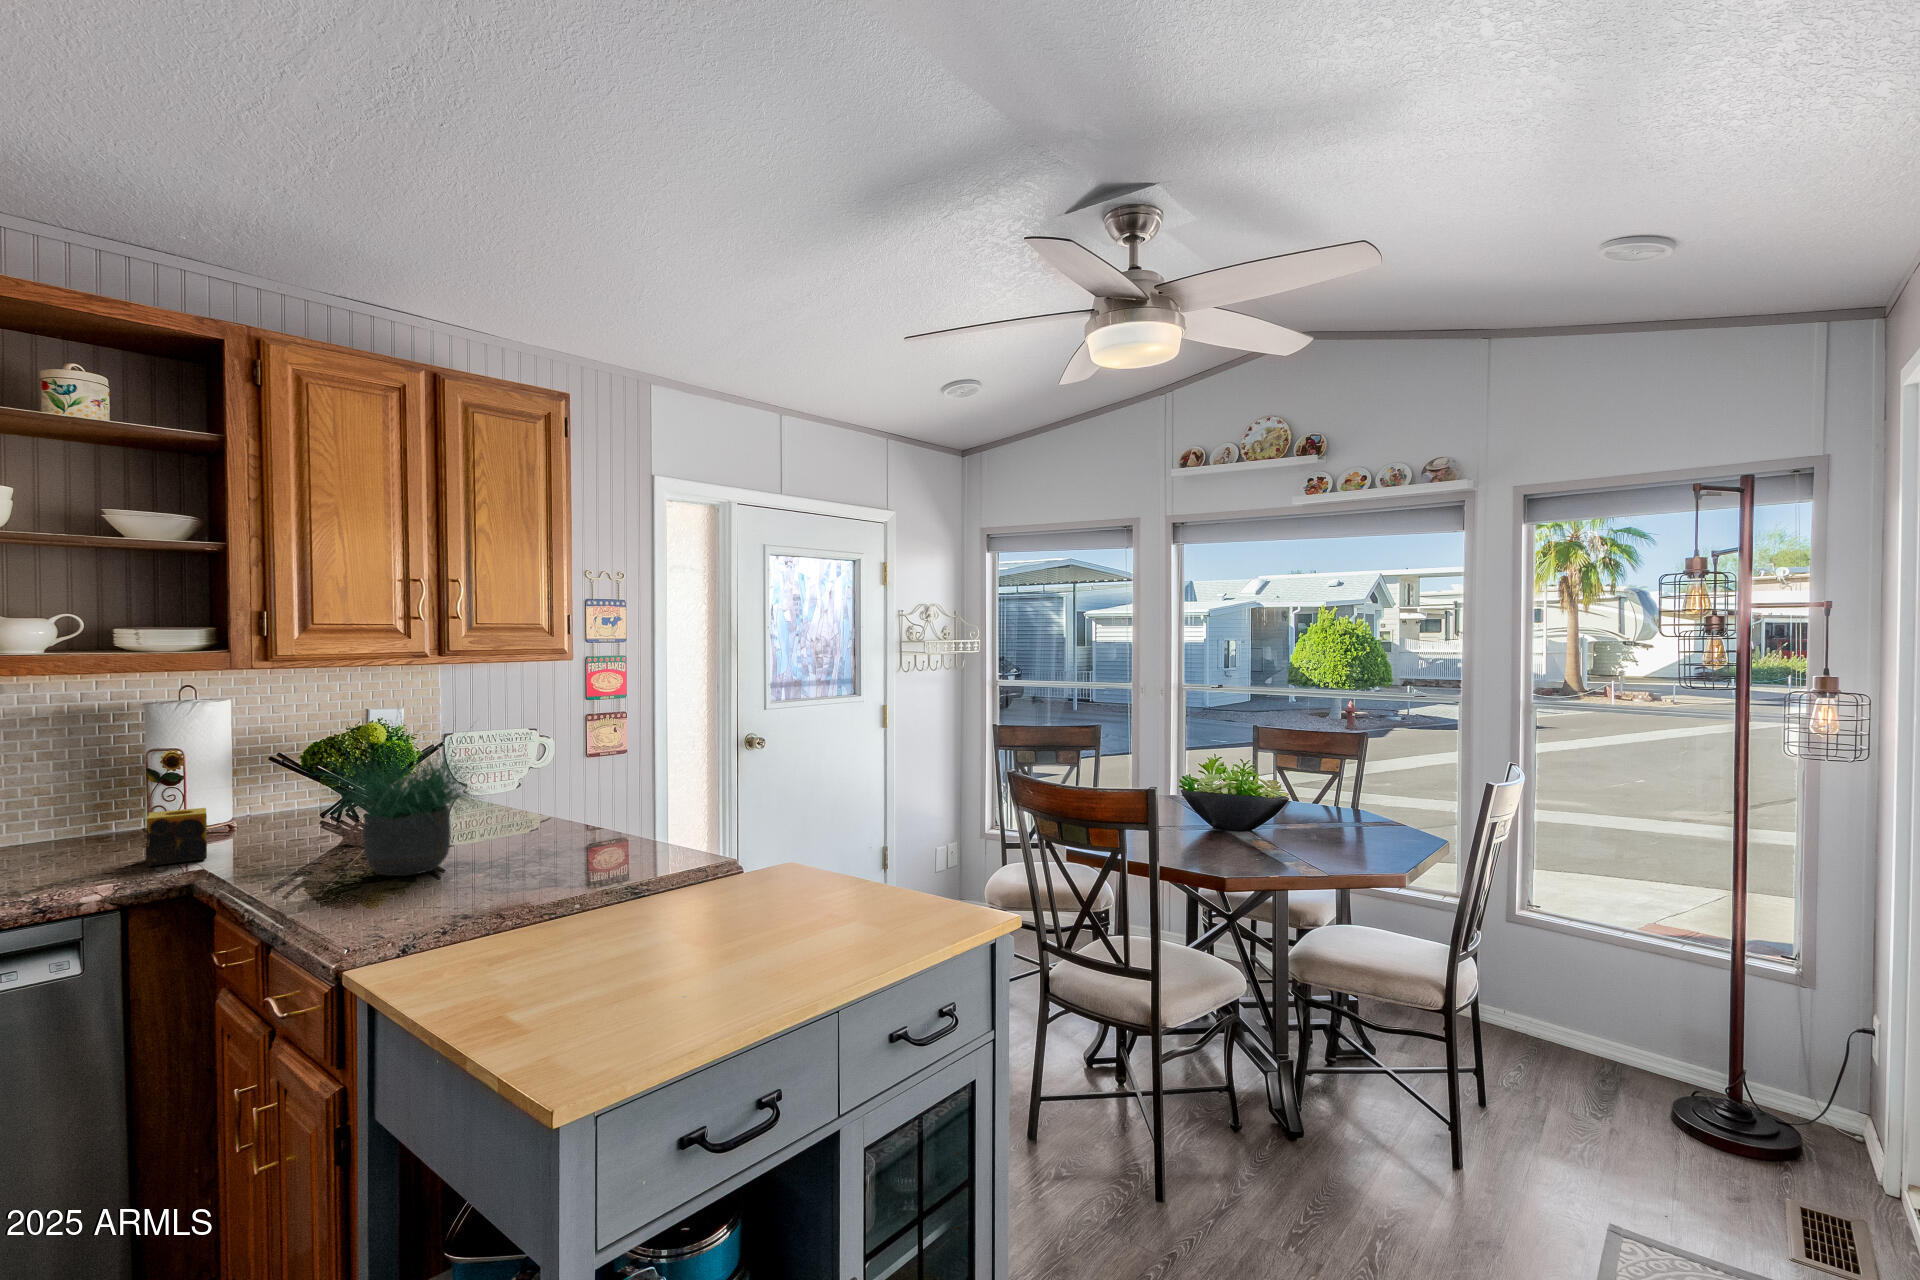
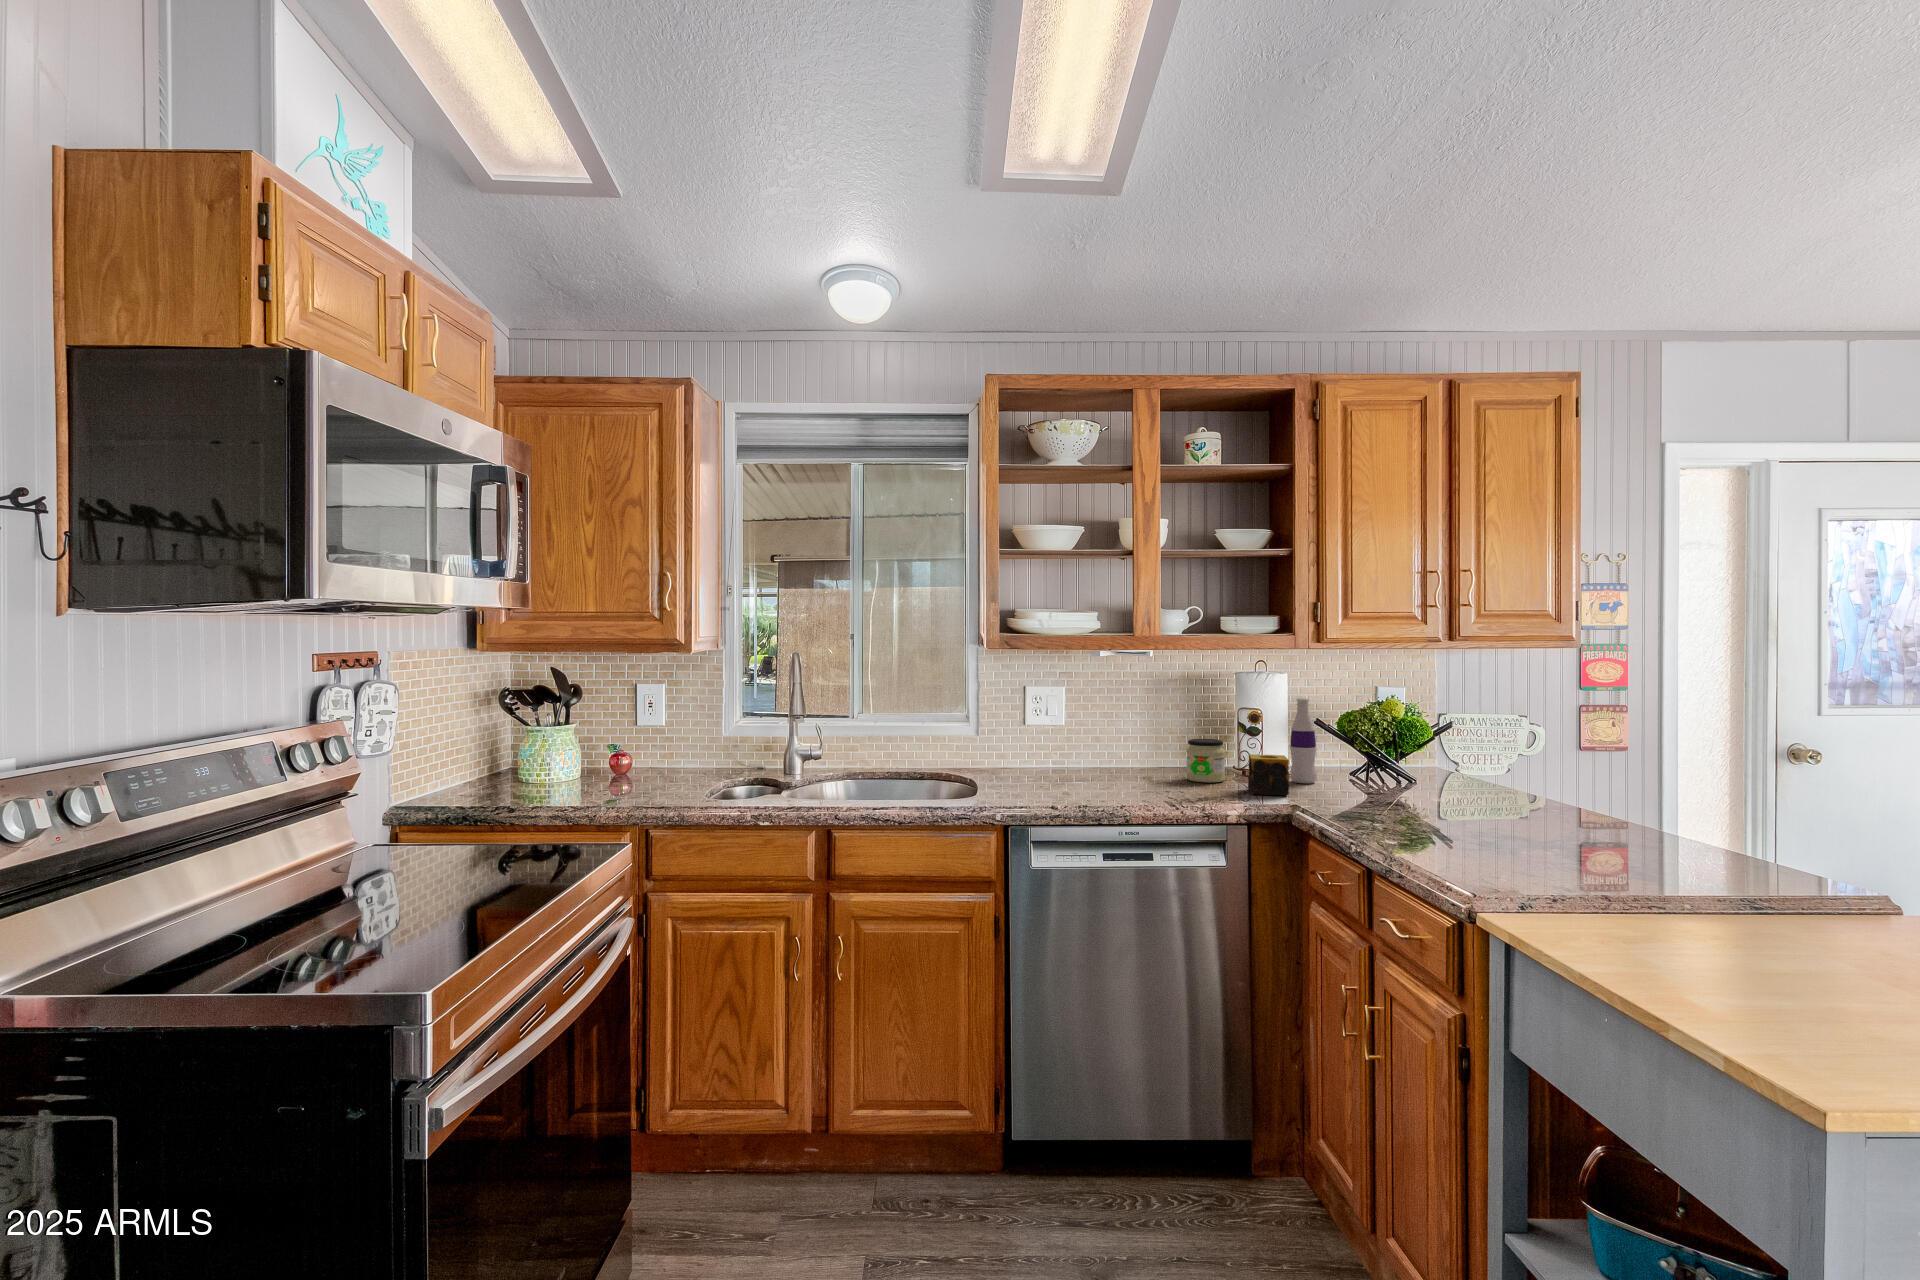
potted plant: present [321,709,482,876] -> none [1376,675,1572,838]
bottle: none [225,731,263,839] -> present [1290,698,1317,783]
jar: none [48,797,118,861] -> present [1186,739,1225,783]

